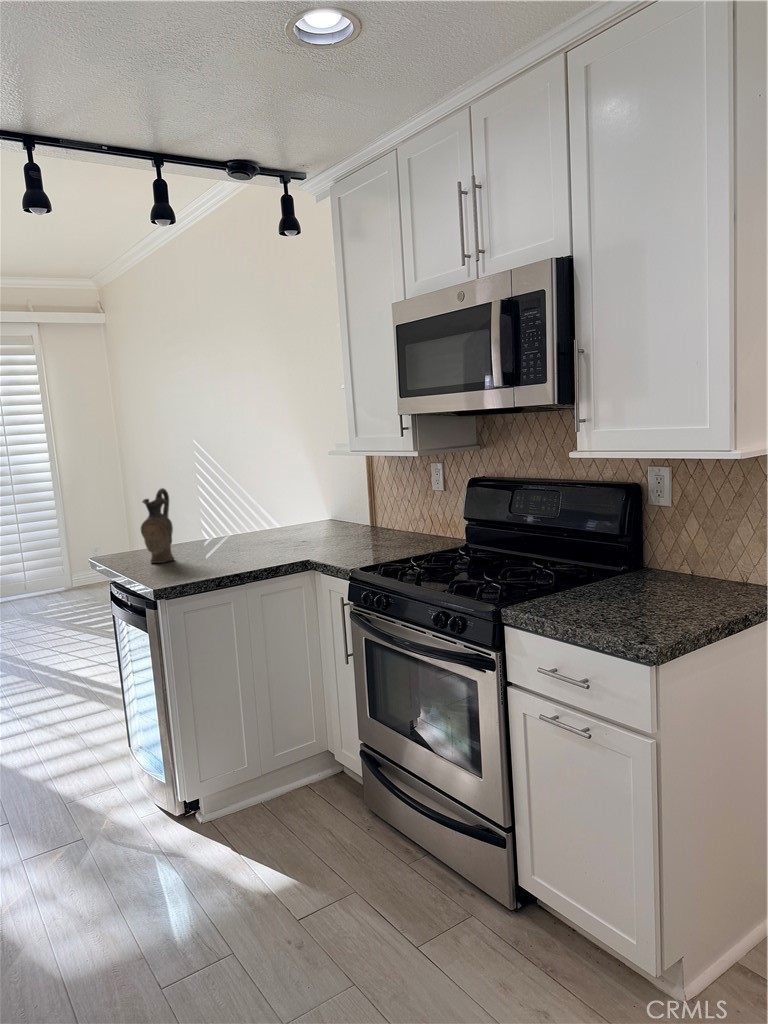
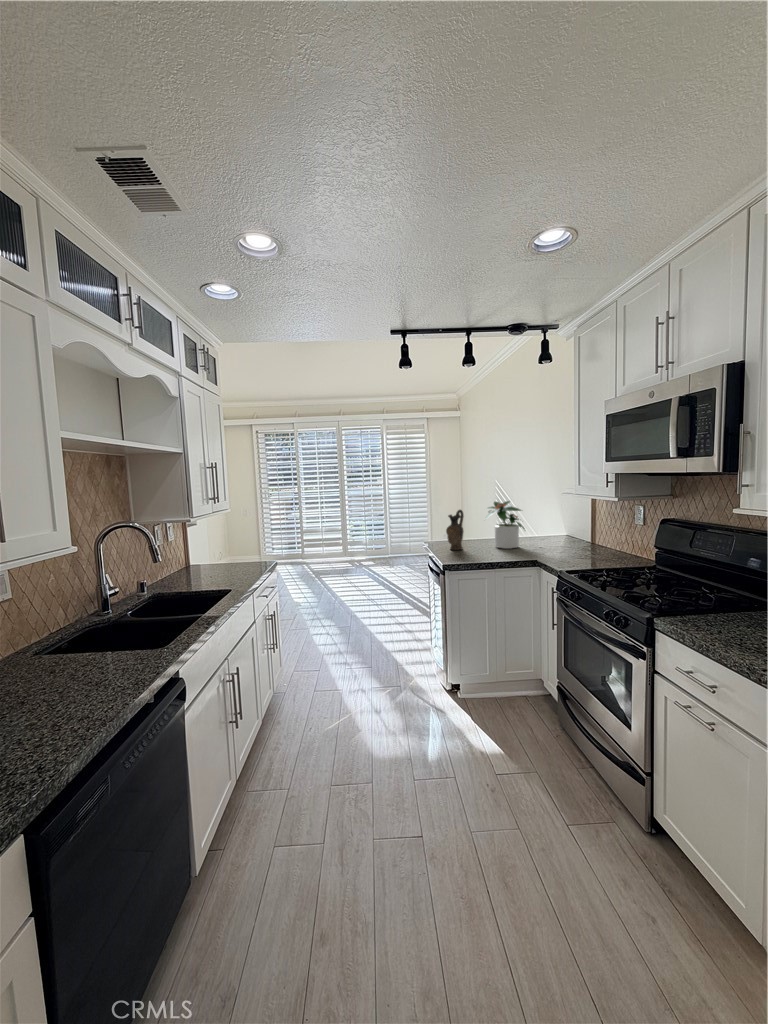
potted plant: none [206,467,280,550] -> present [485,501,525,549]

